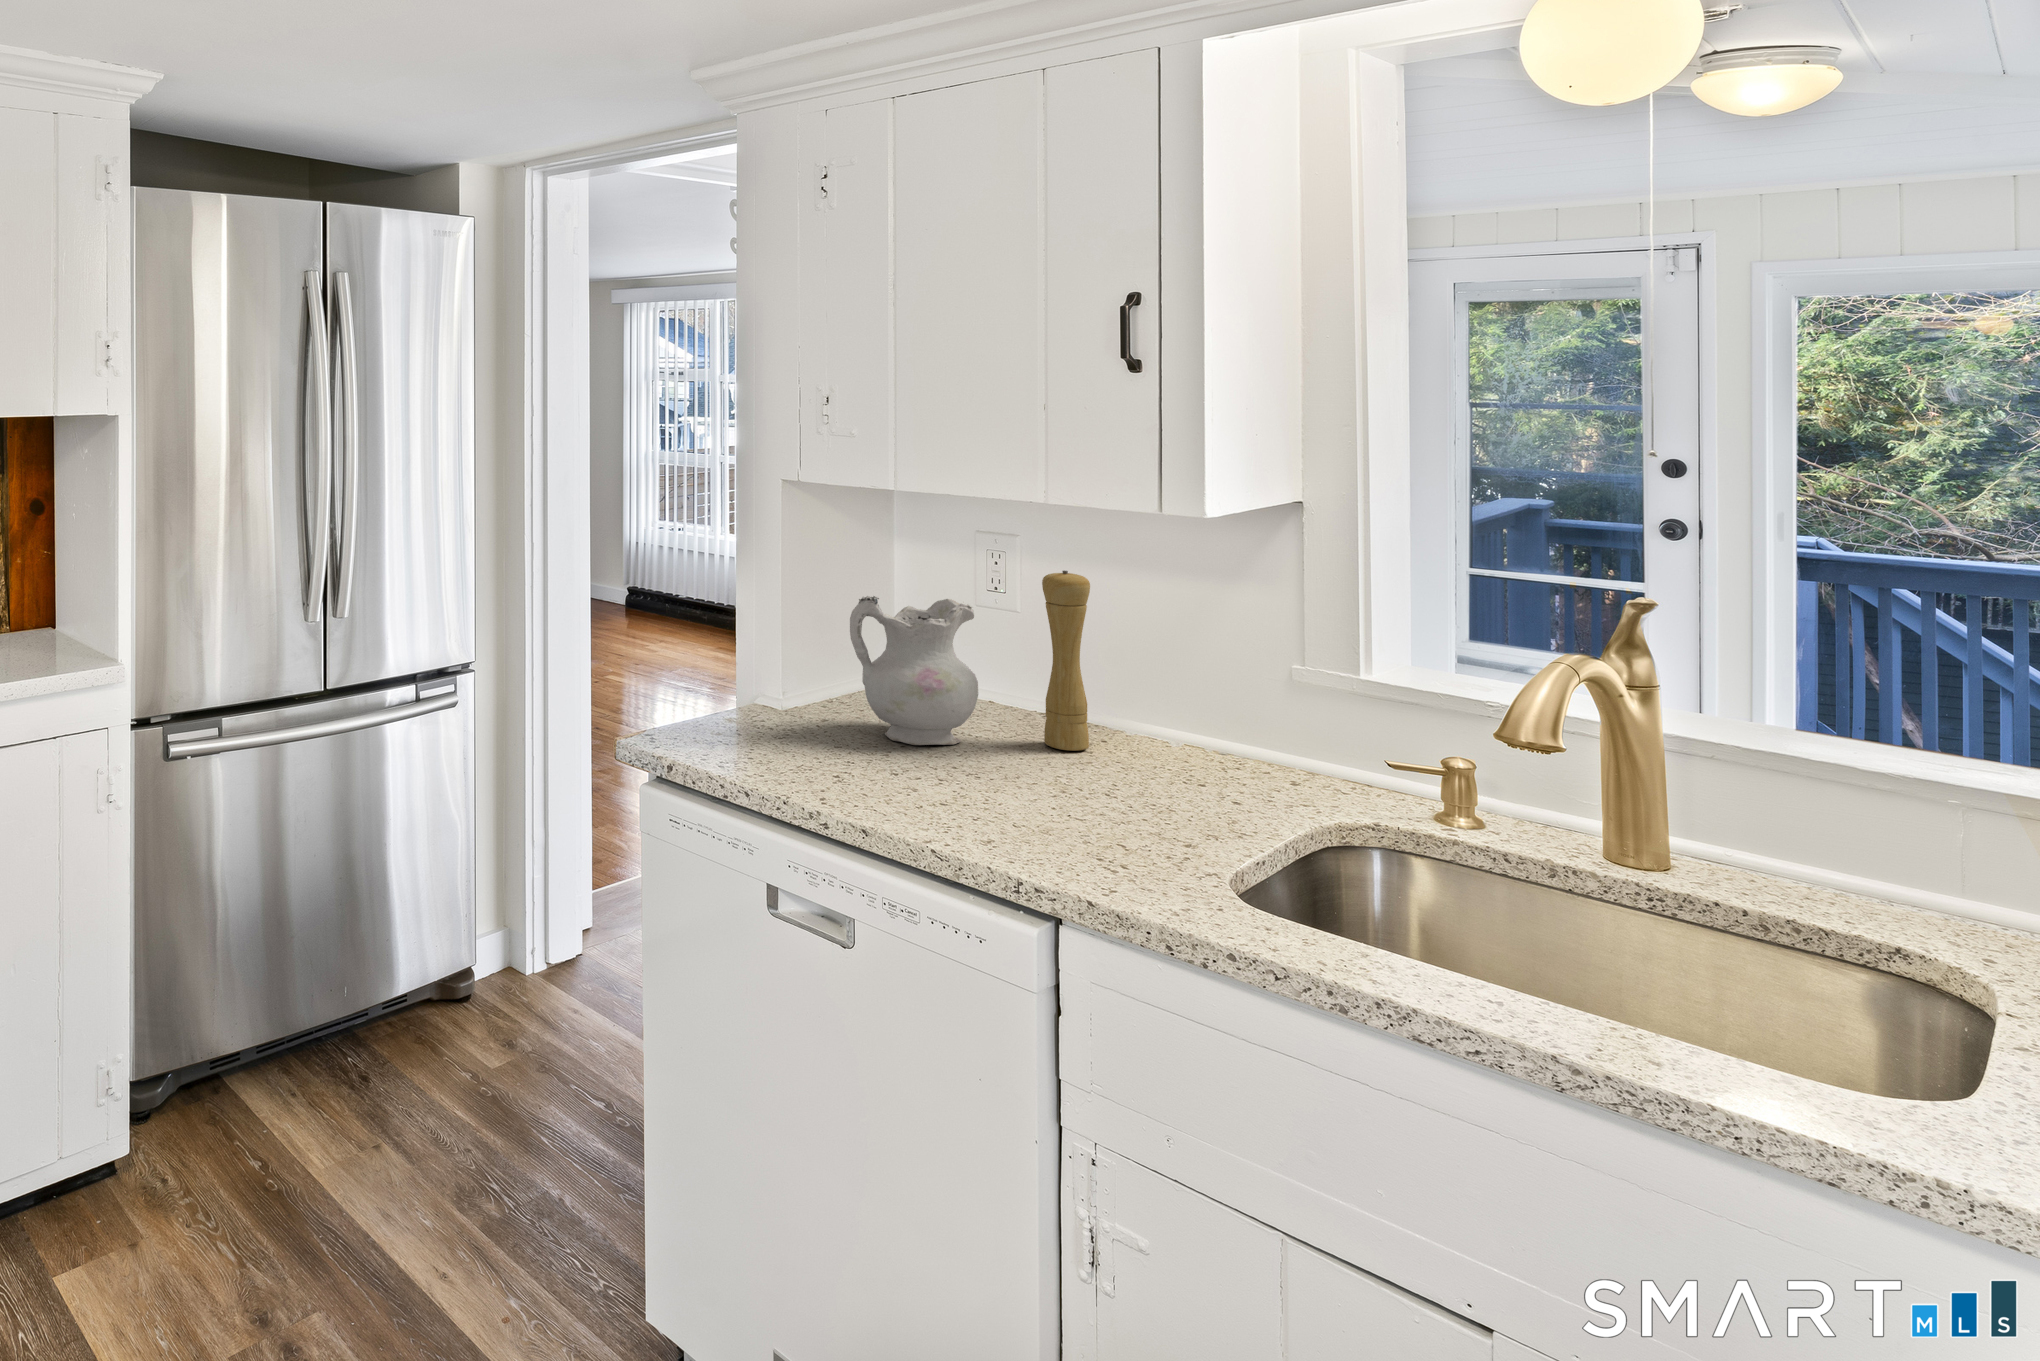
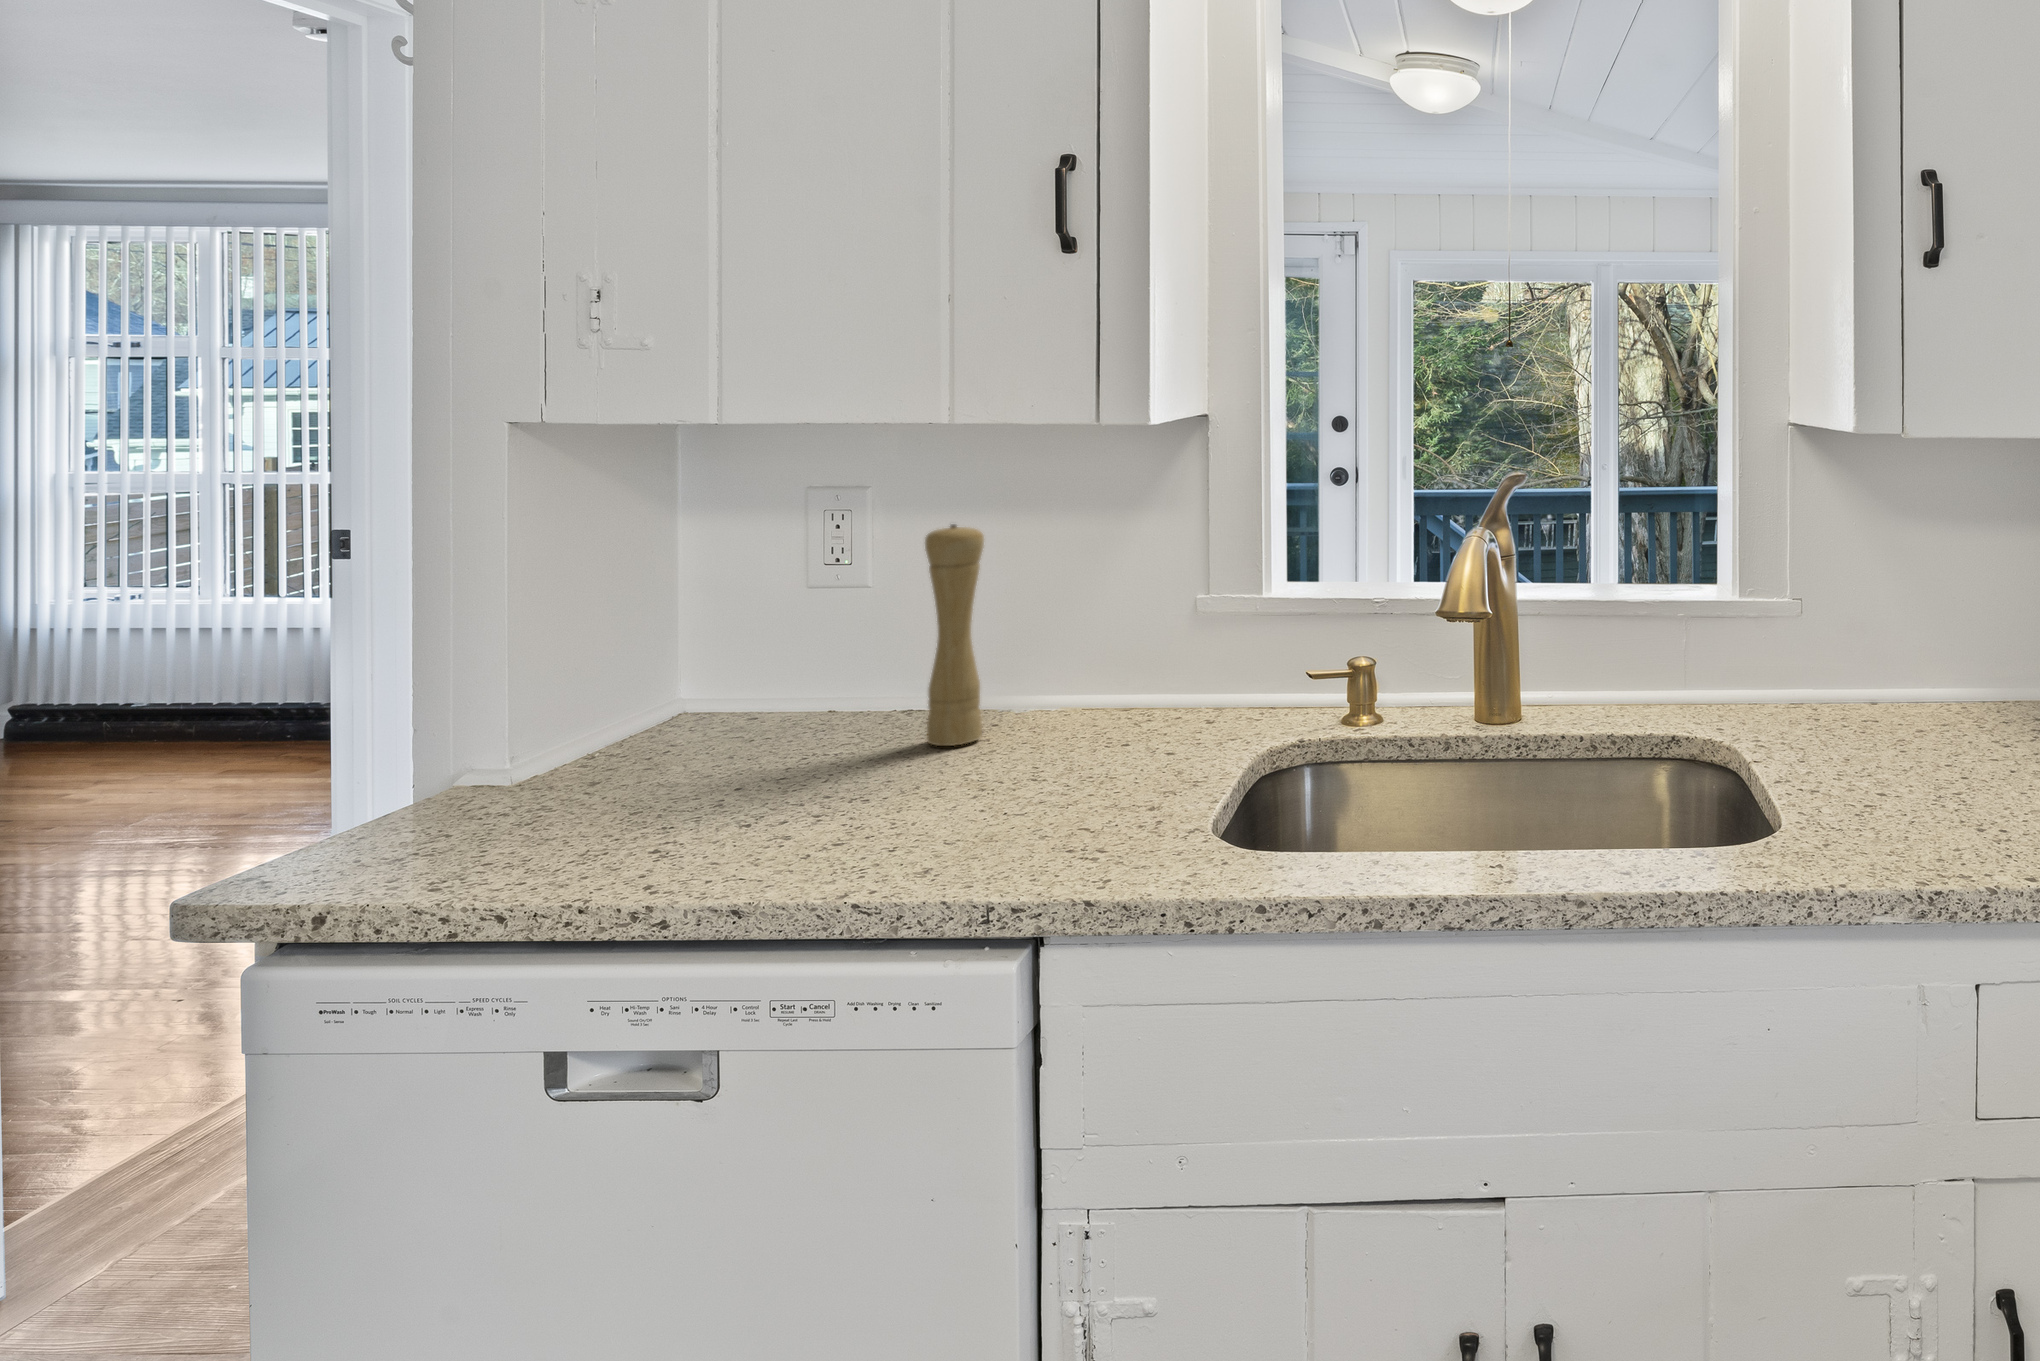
ceramic pitcher: present [850,596,978,745] -> none [654,579,844,786]

